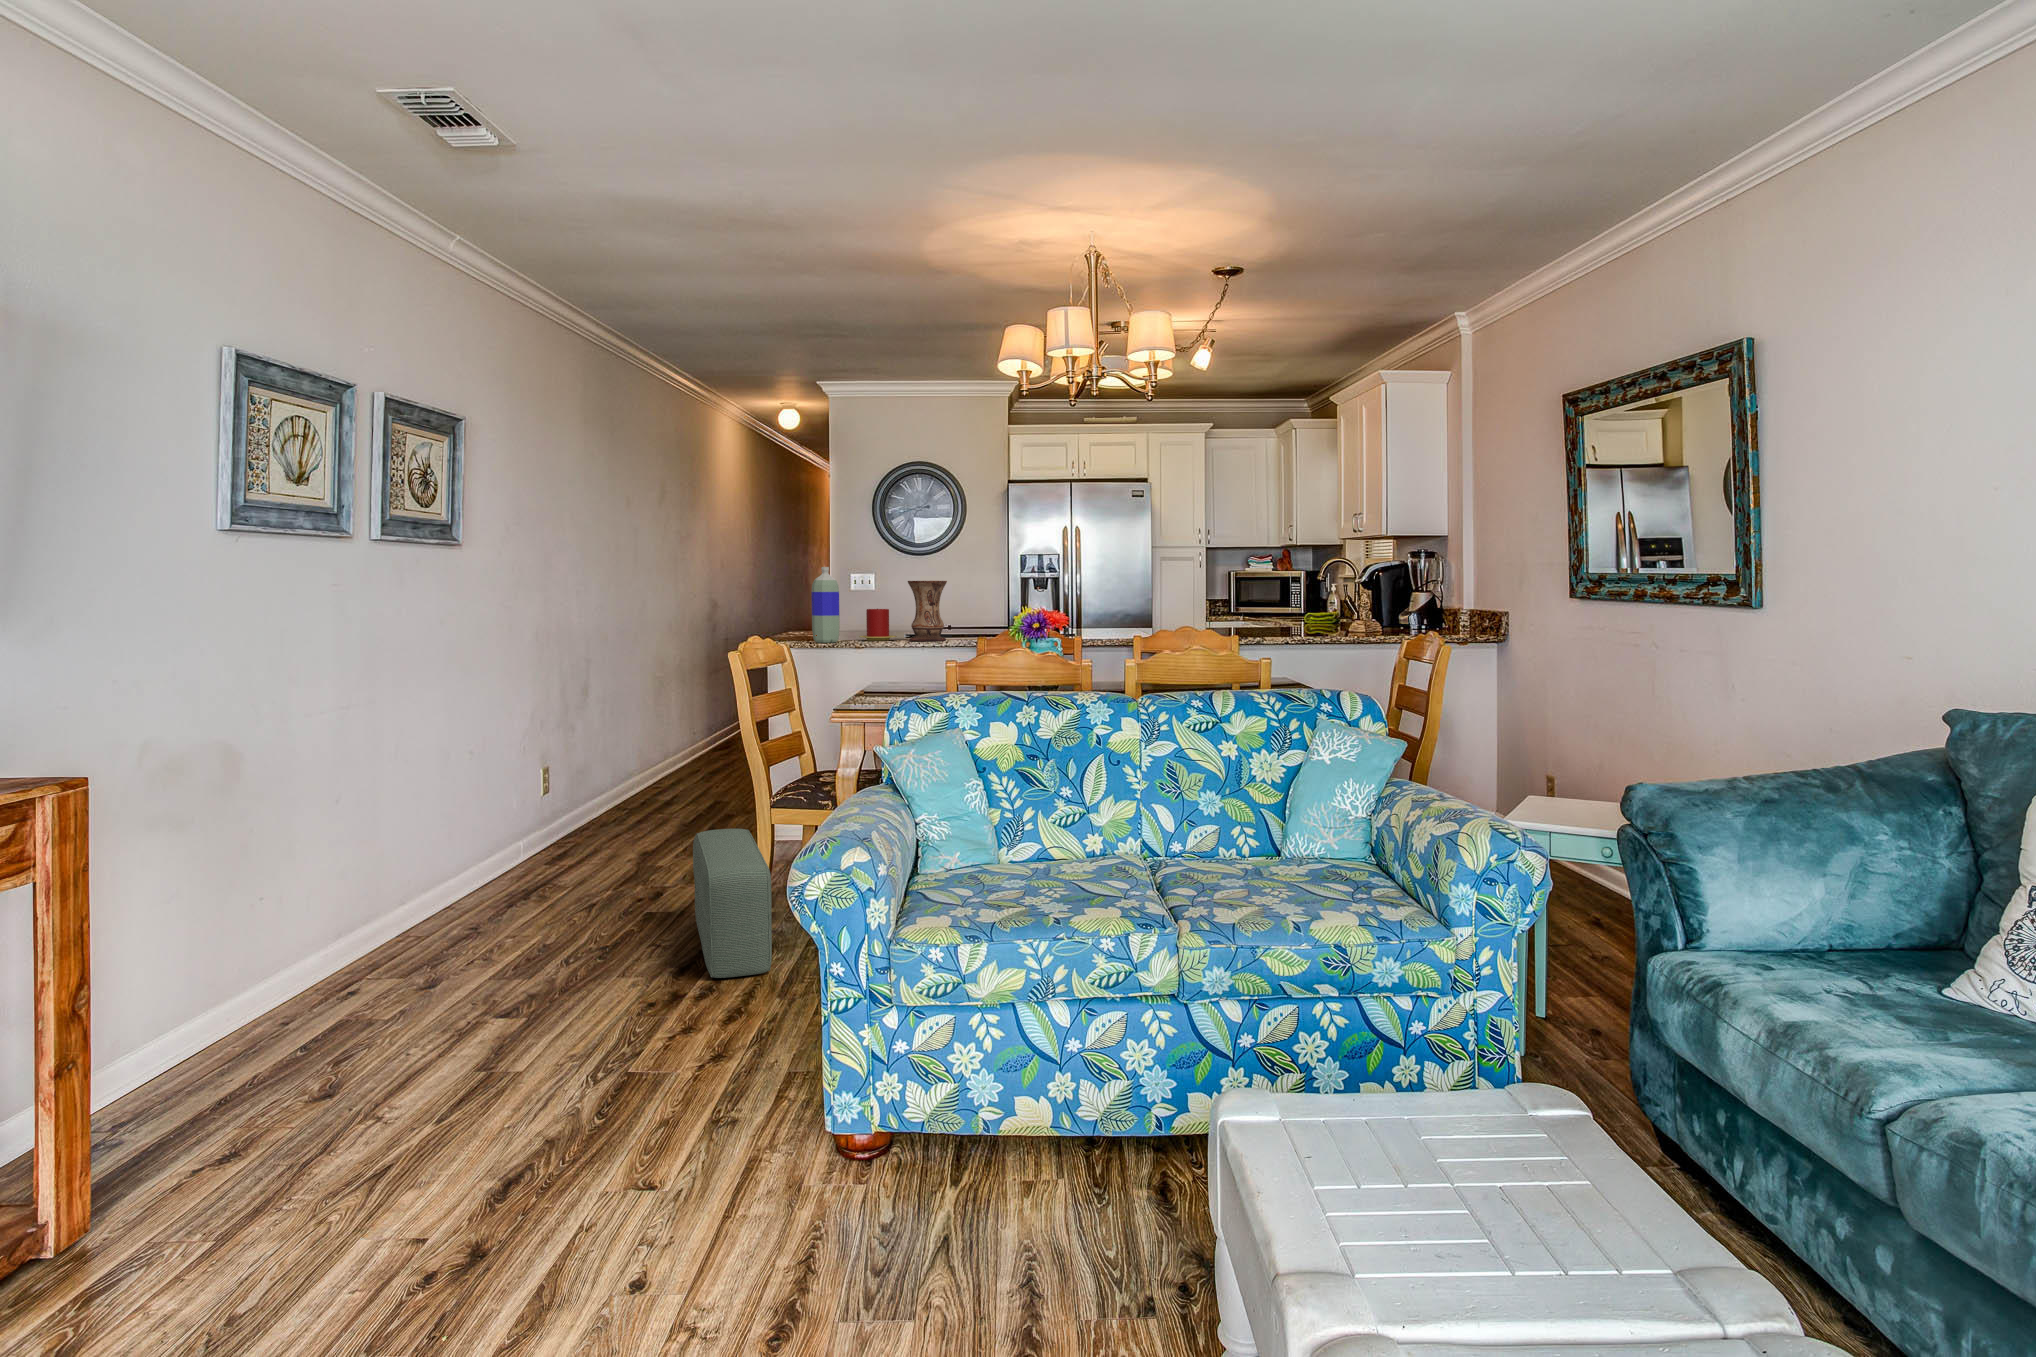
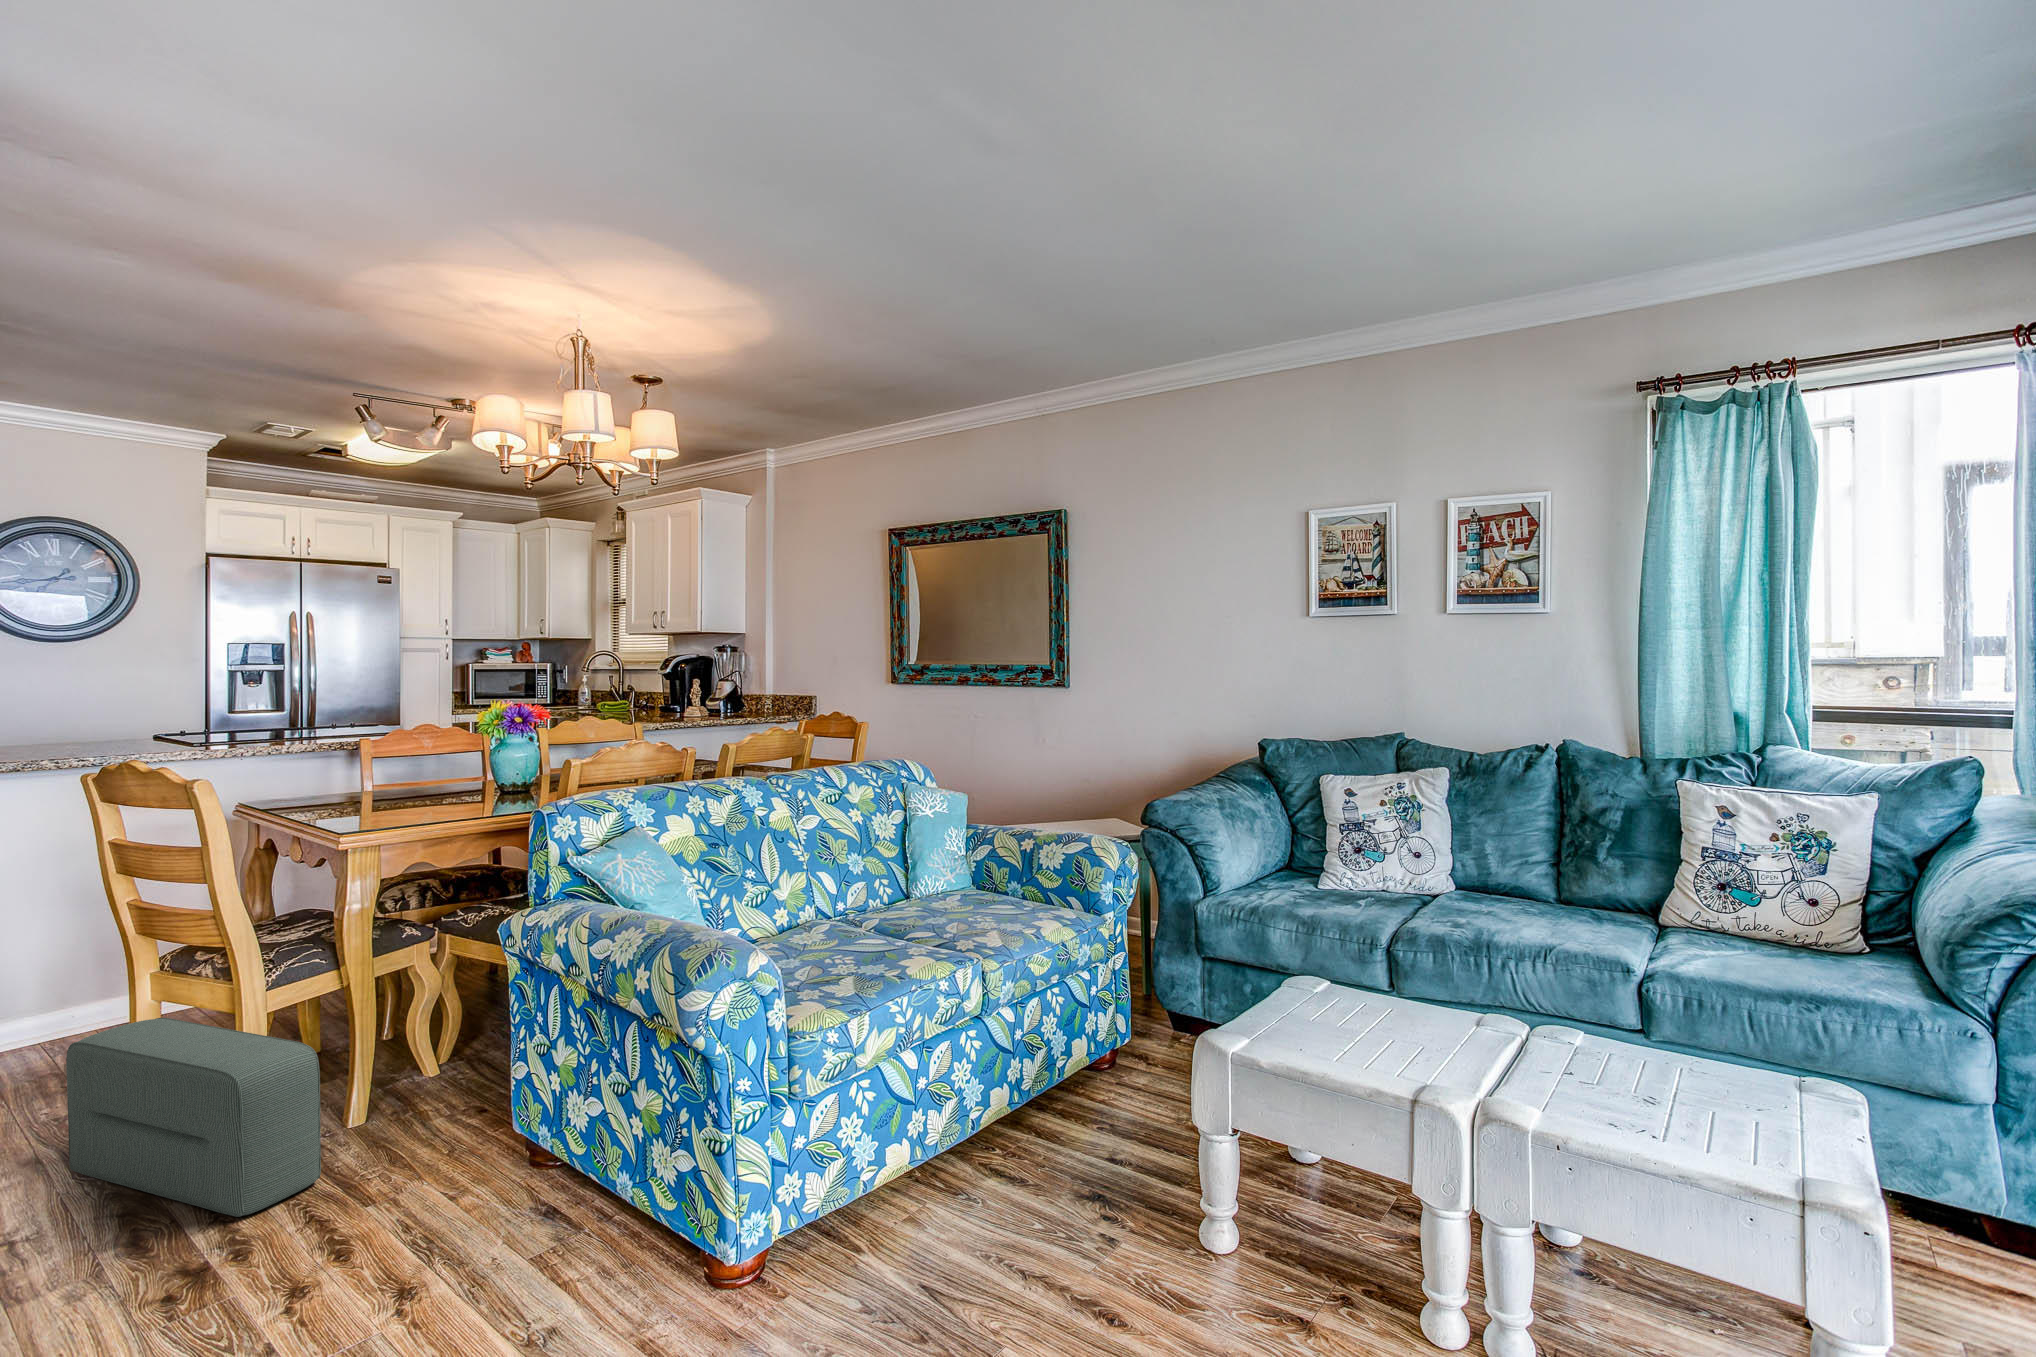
bottle: present [811,567,840,643] -> none [57,657,108,760]
vase: present [908,581,947,641] -> none [217,673,277,748]
candle: present [859,609,897,641] -> none [122,710,186,752]

